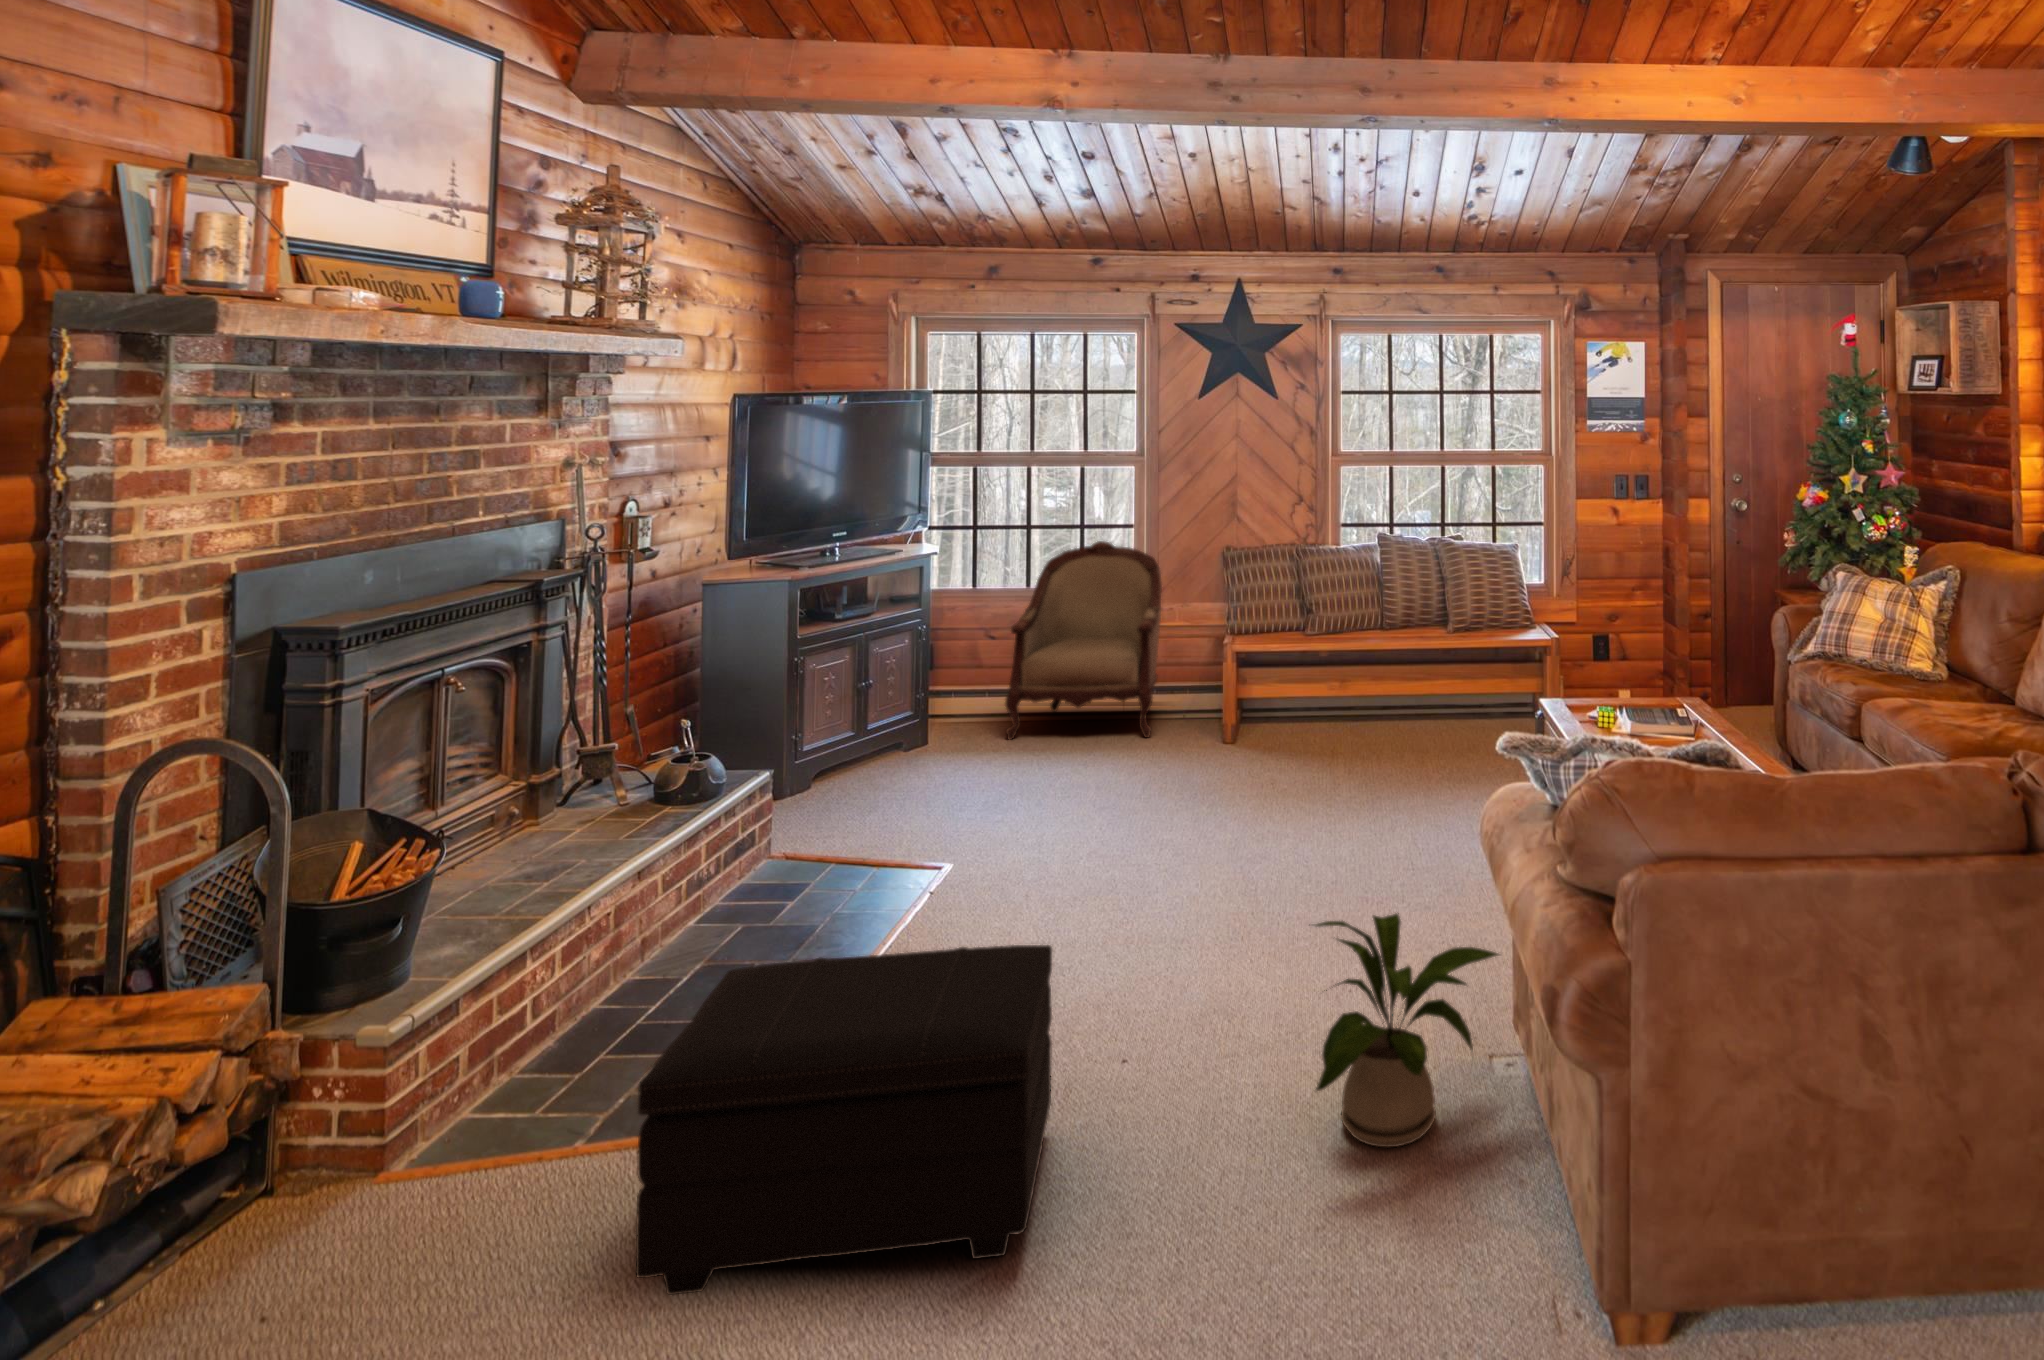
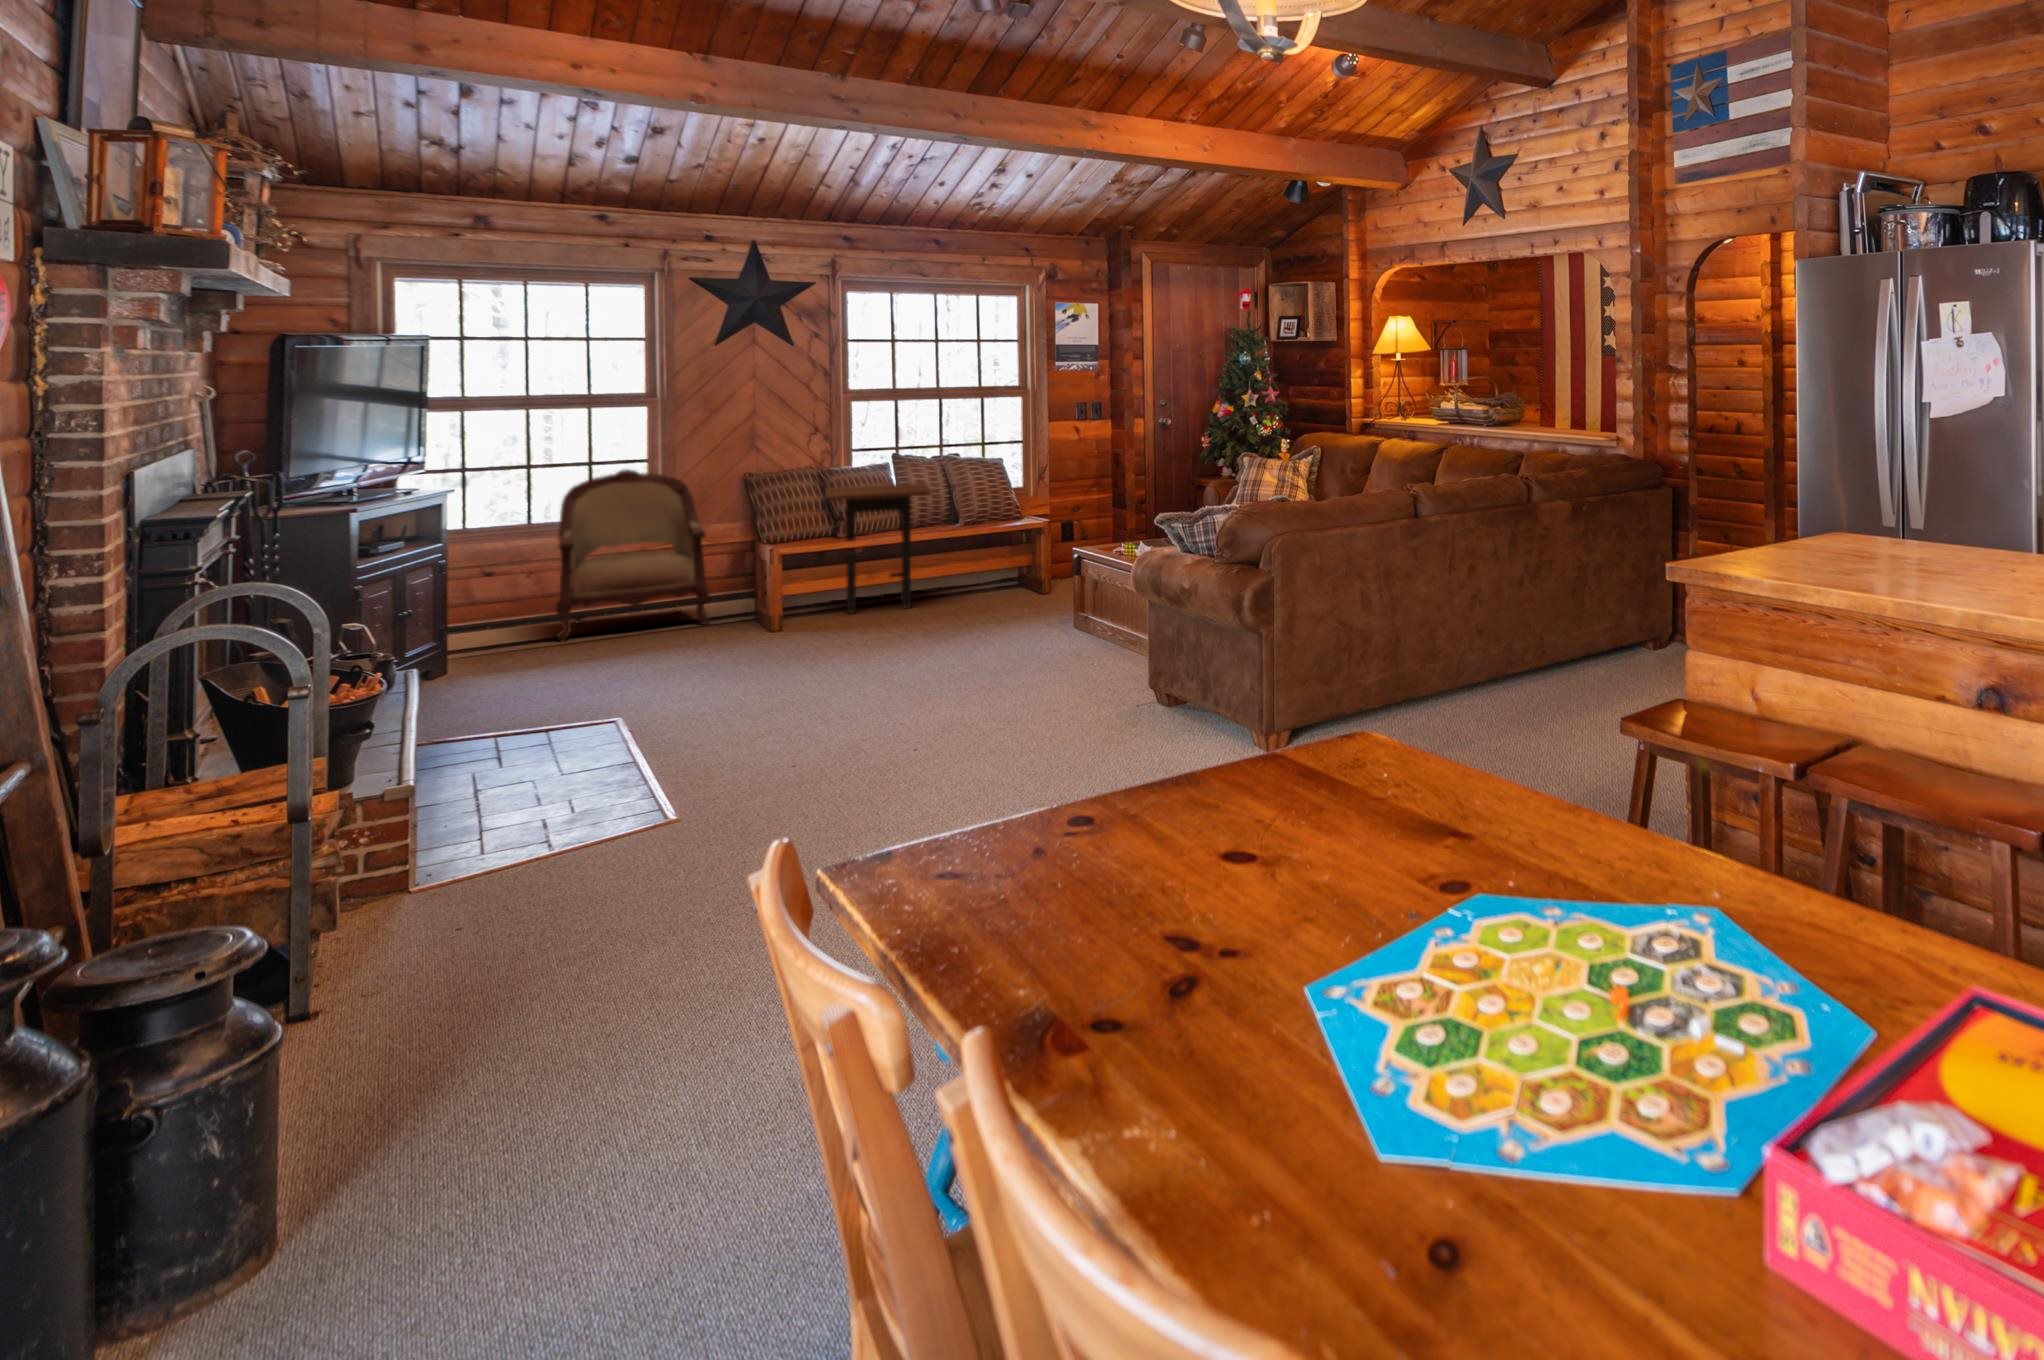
side table: none [1260,579,1398,752] -> present [825,483,931,614]
house plant: present [1316,913,1499,1148] -> none [1060,608,1156,721]
footstool: present [636,945,1052,1295] -> none [704,645,959,826]

